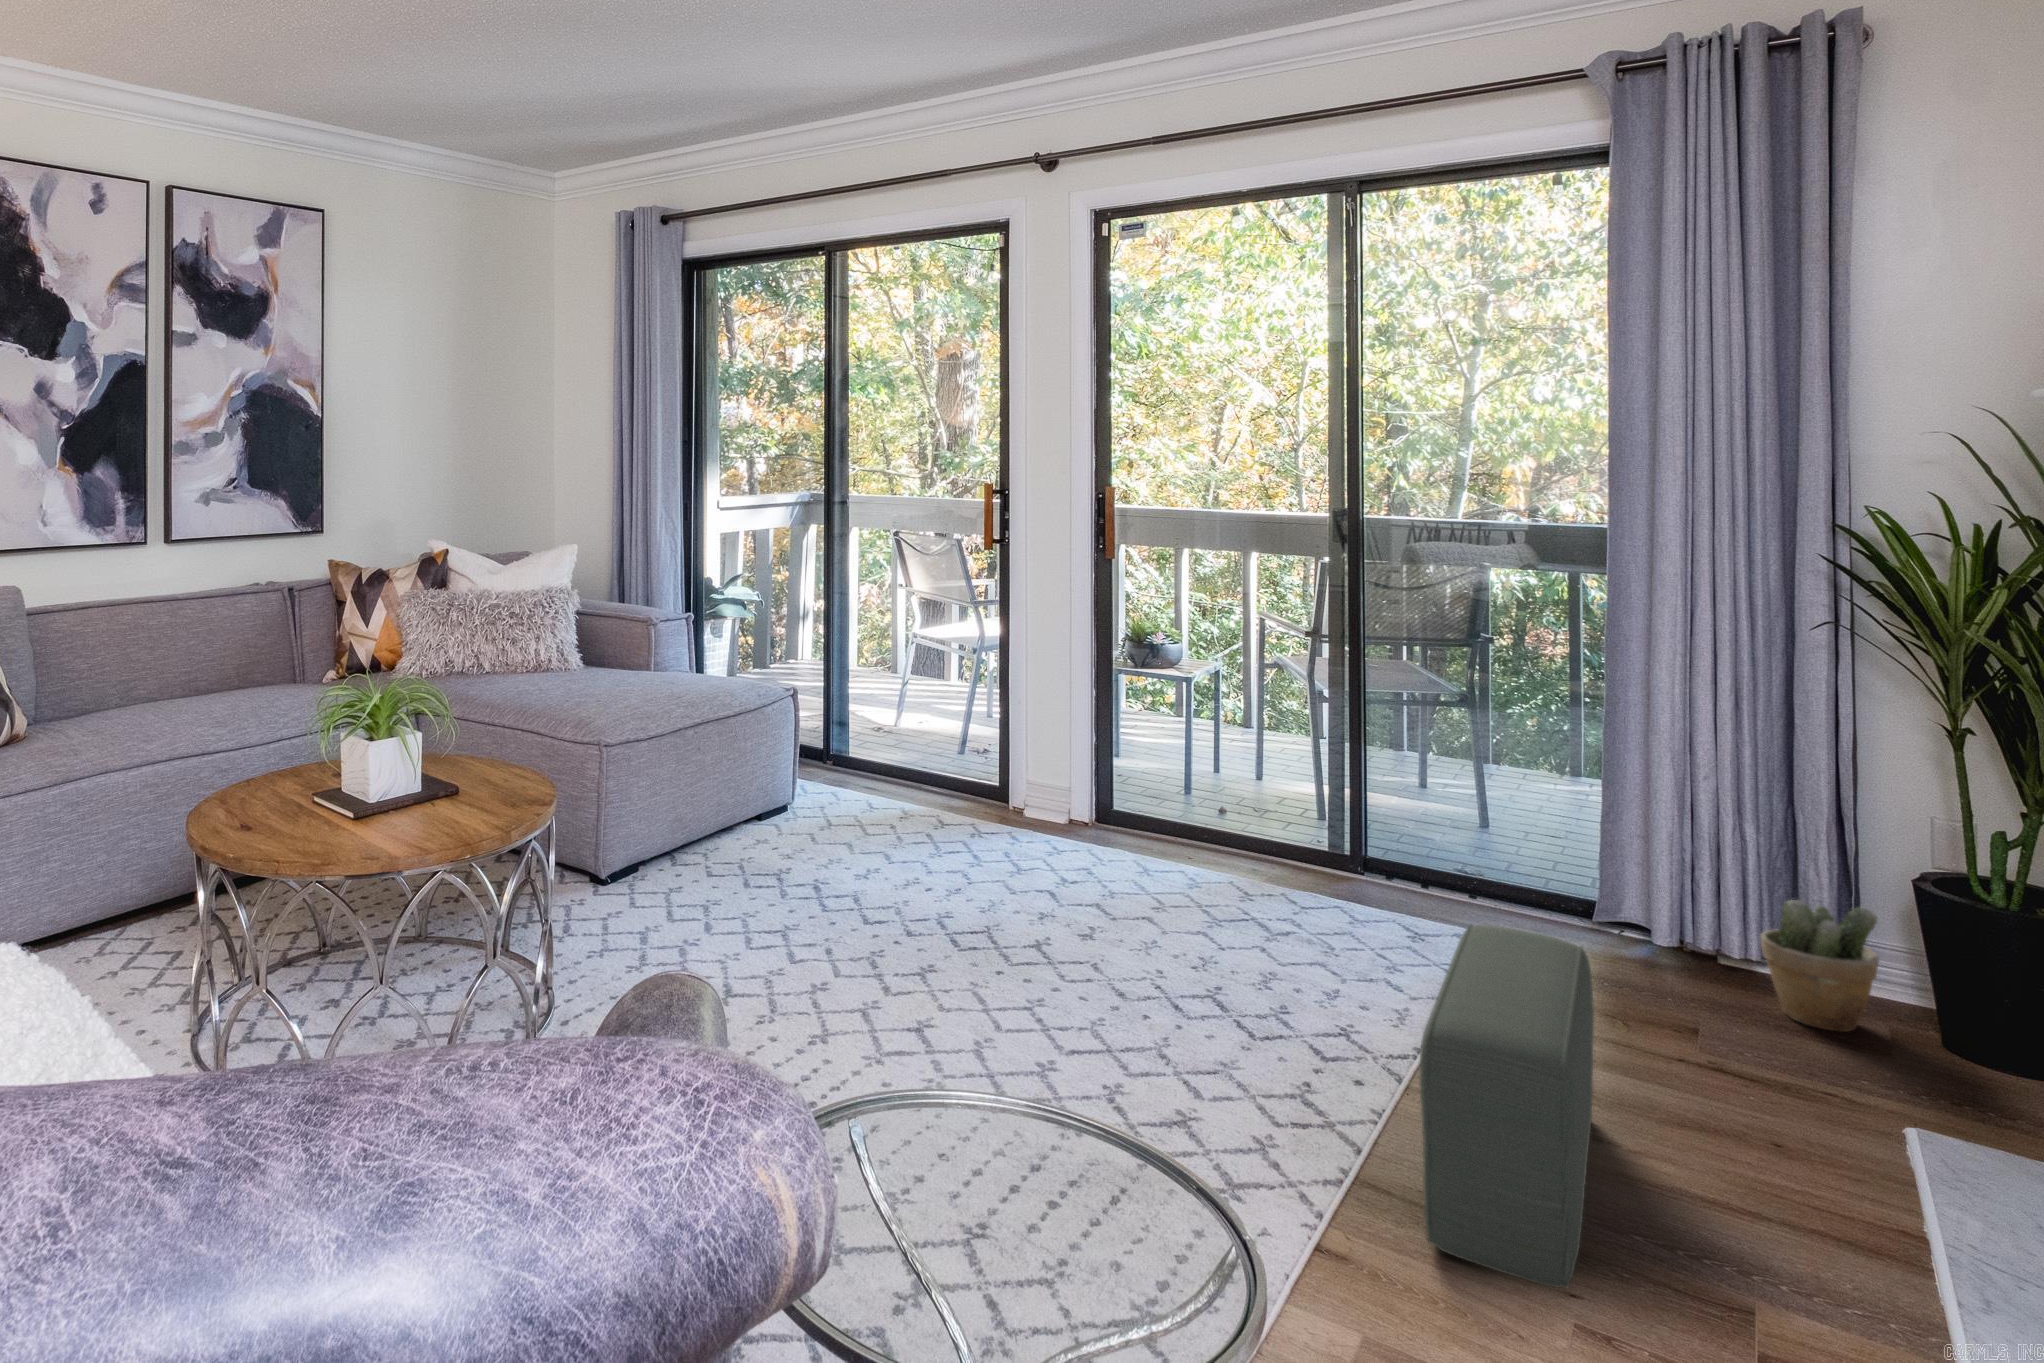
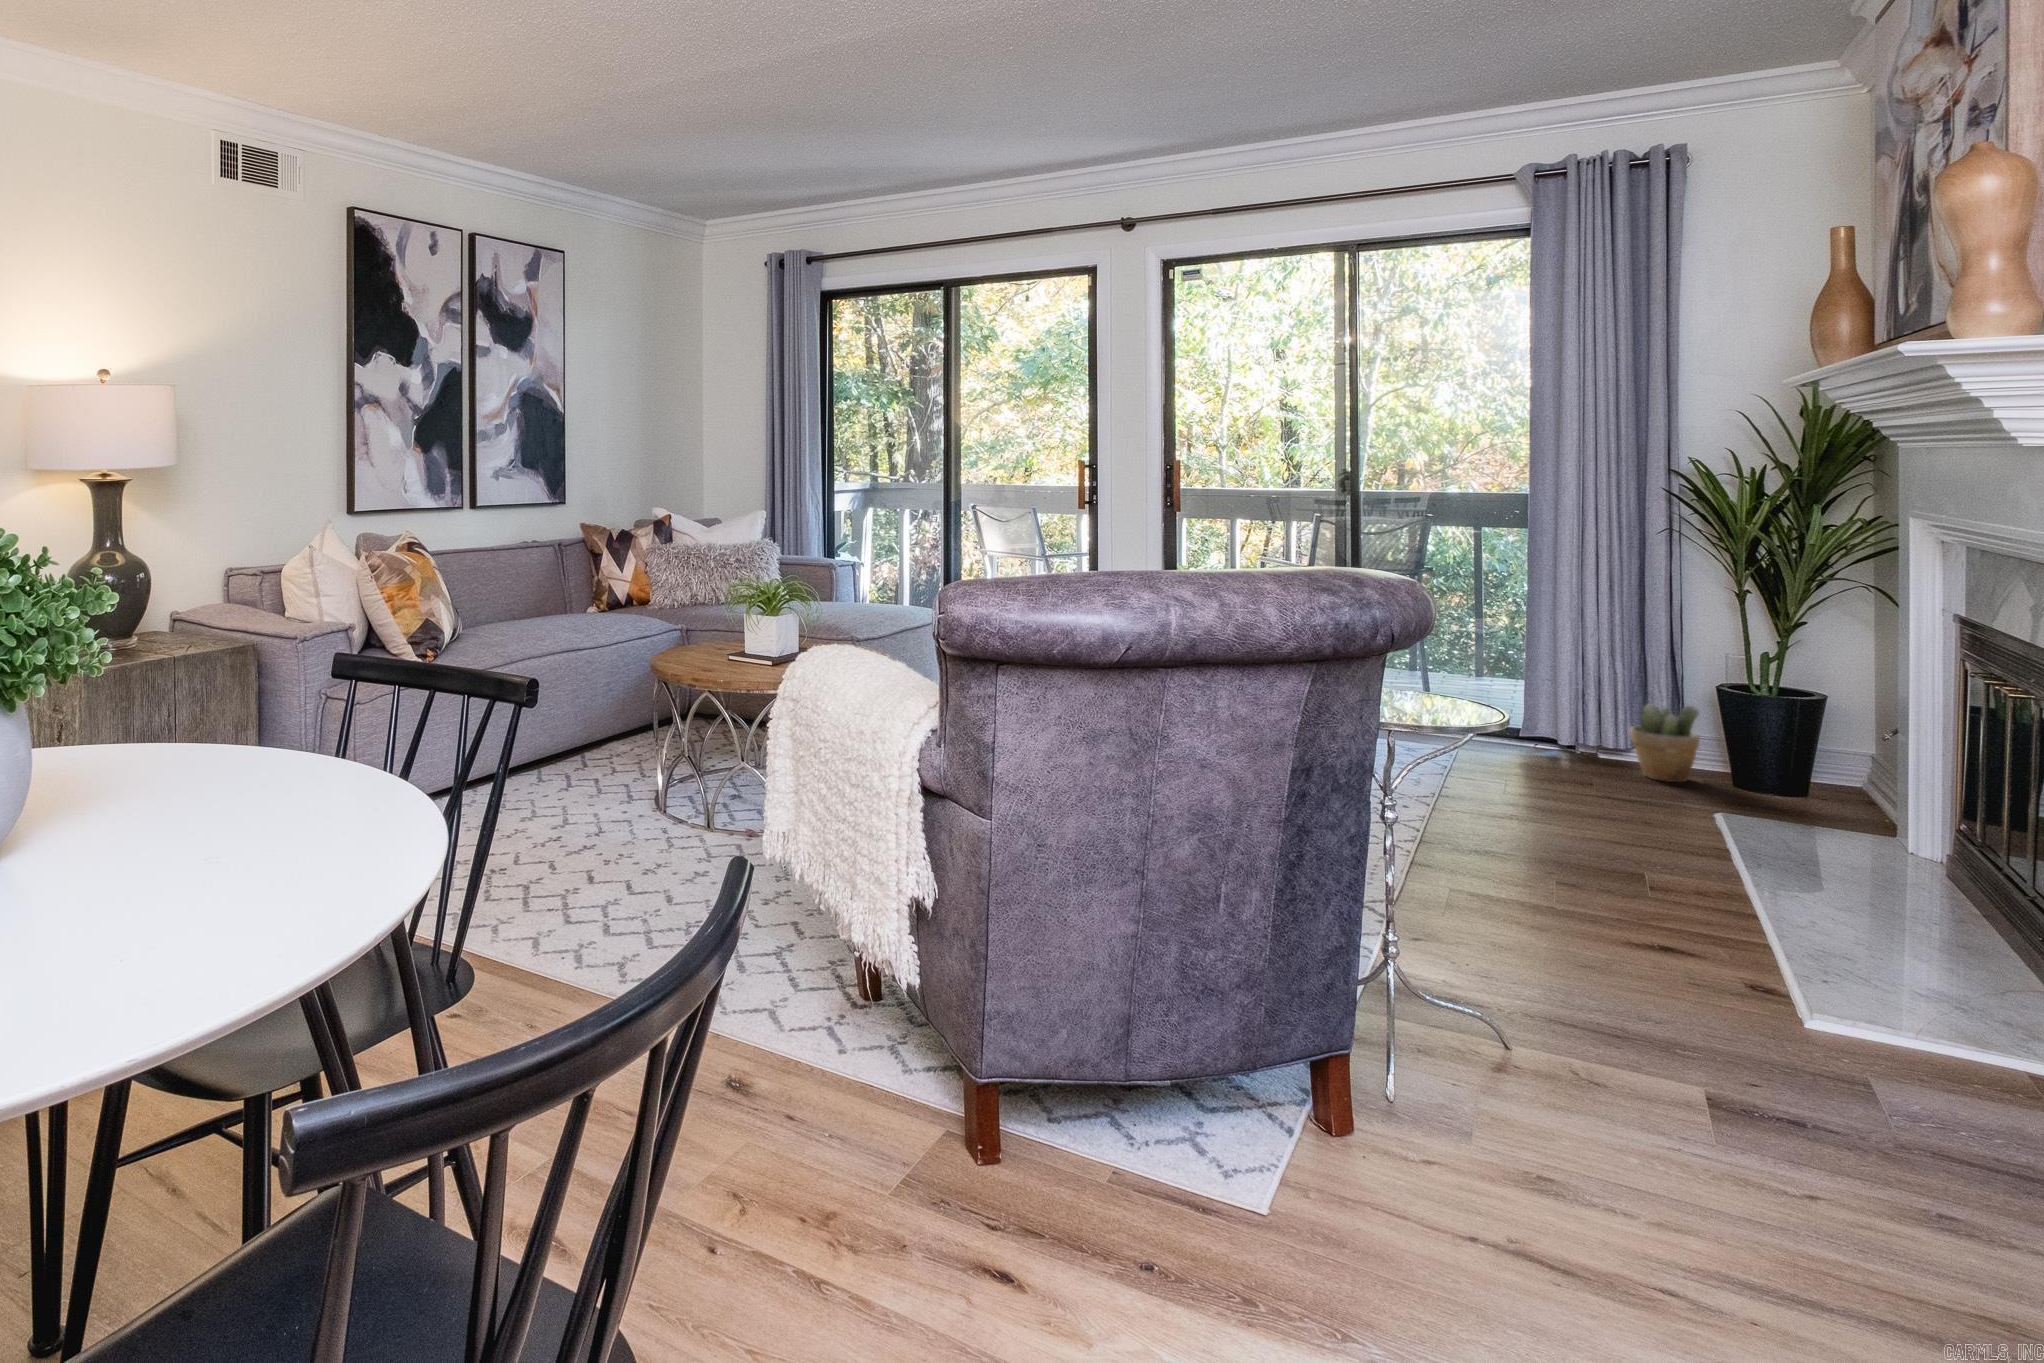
pouf: present [1420,925,1594,1288] -> none [1465,712,1556,880]

